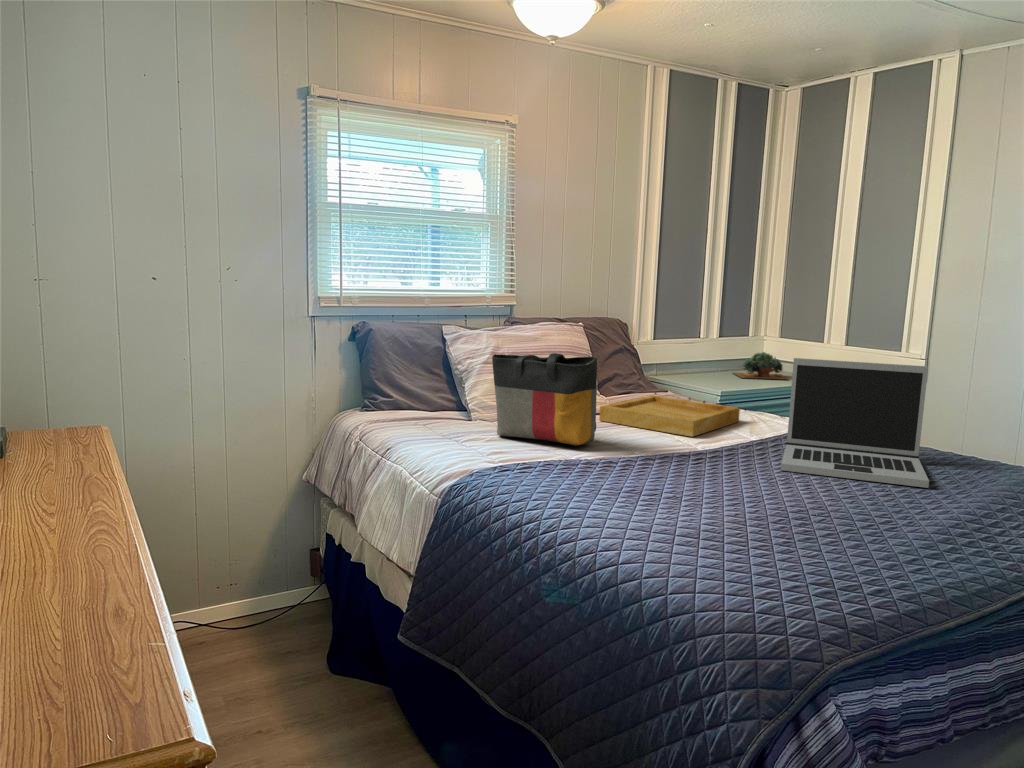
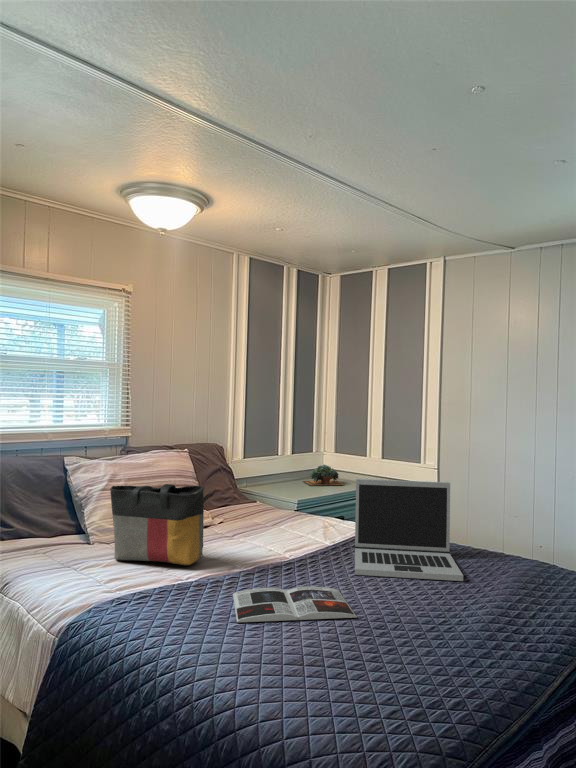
tray: present [599,395,740,437] -> none [204,508,315,546]
magazine: none [626,472,773,508] -> present [233,587,357,623]

